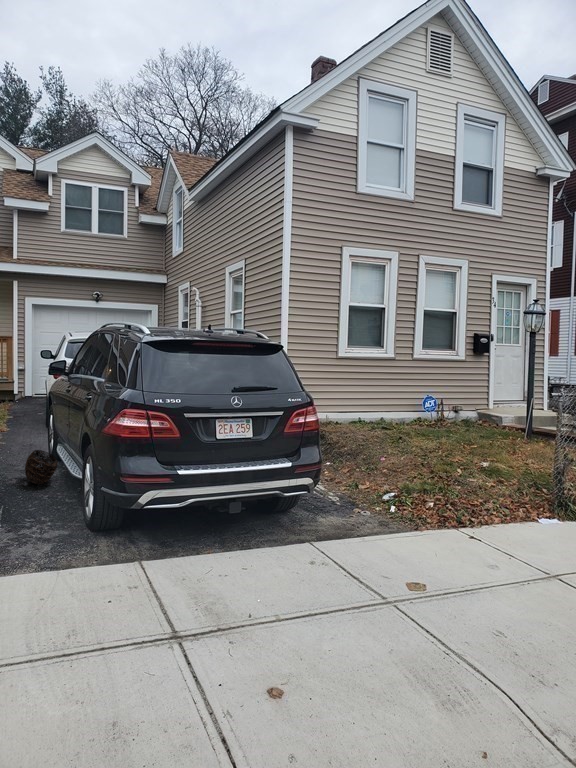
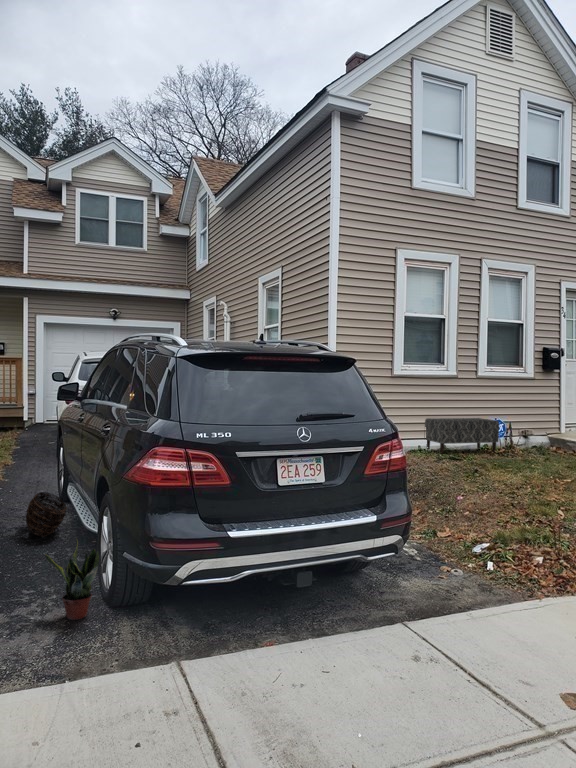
bench: none [367,394,430,424] -> present [424,418,499,454]
potted plant: none [44,478,84,536] -> present [45,538,99,620]

